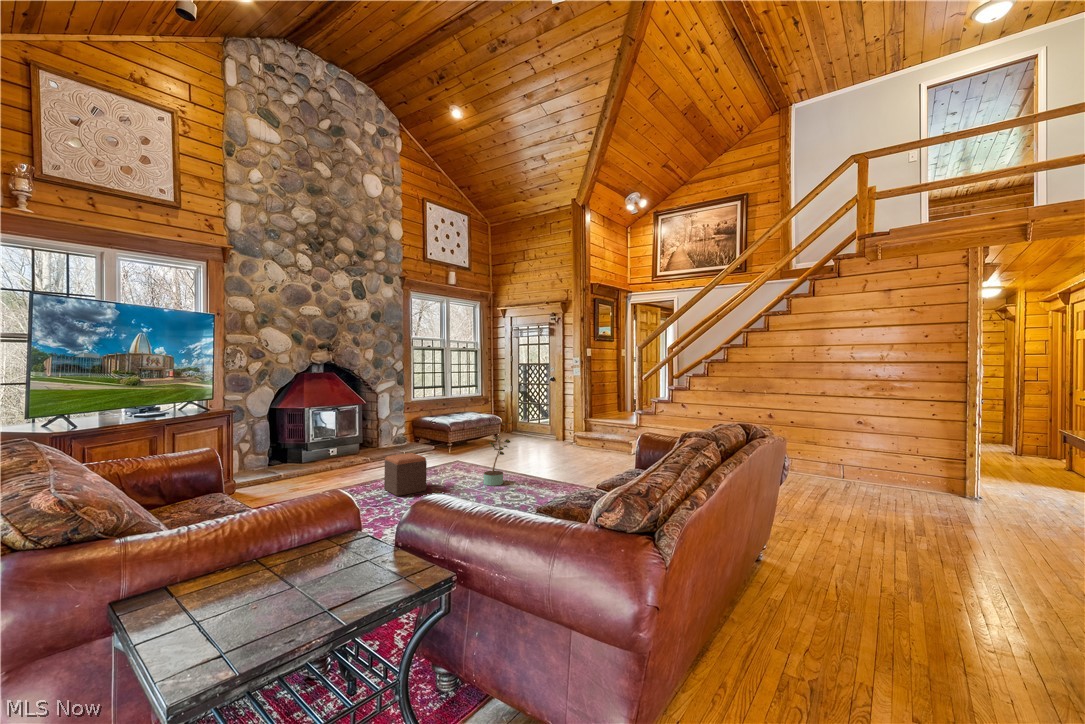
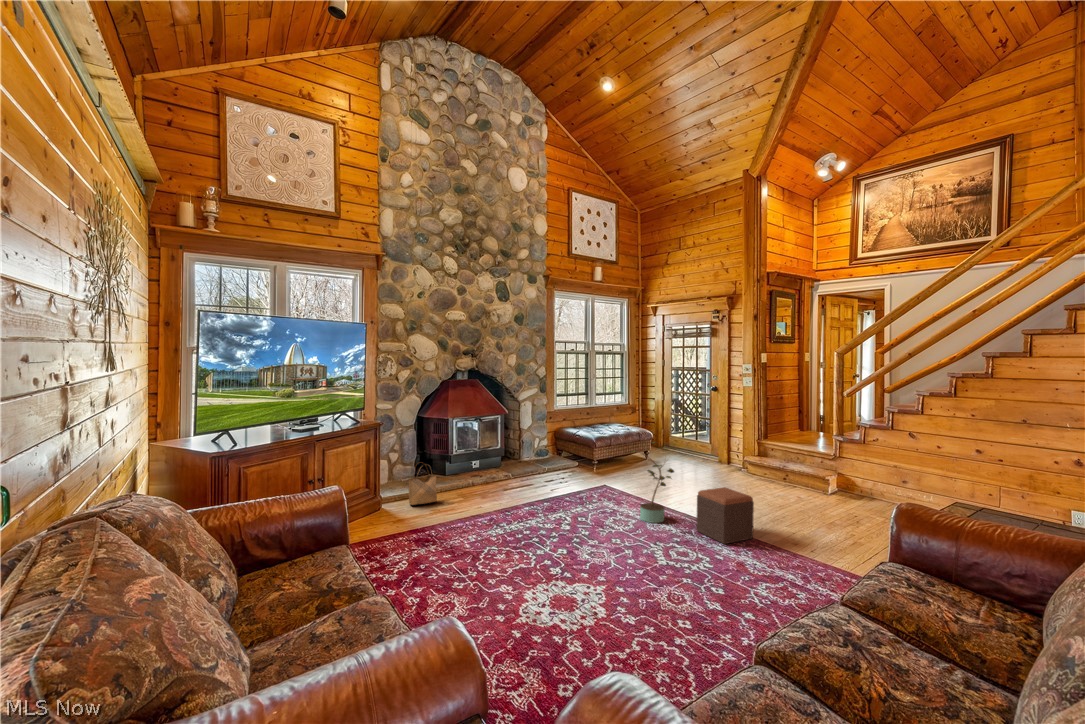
woven basket: none [262,450,292,491] -> present [408,475,437,505]
footstool: present [384,453,427,496] -> present [696,487,754,544]

